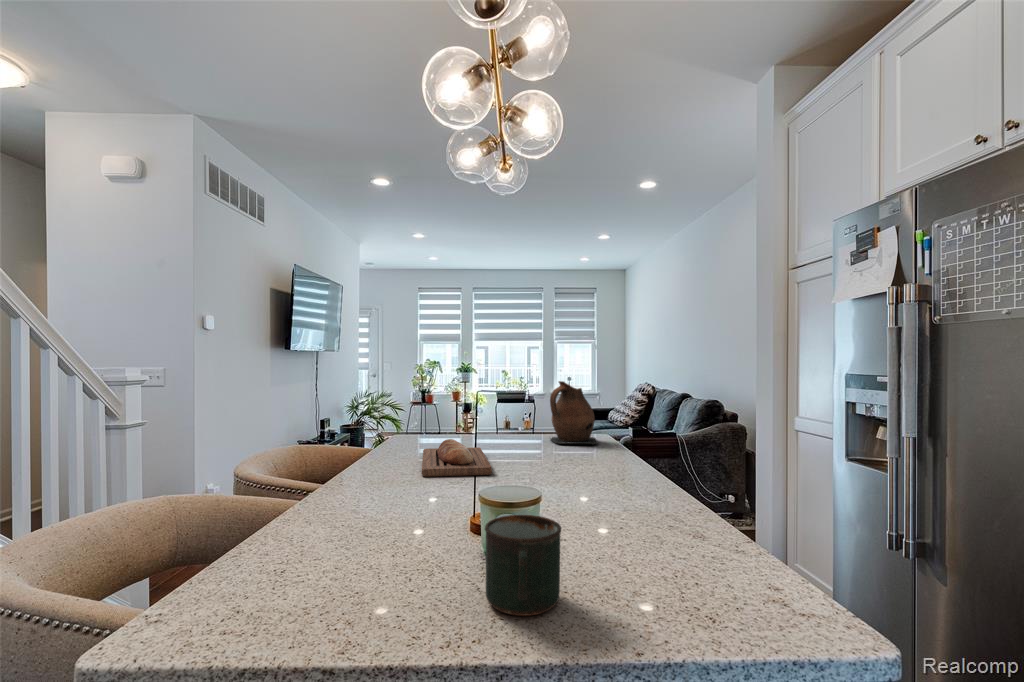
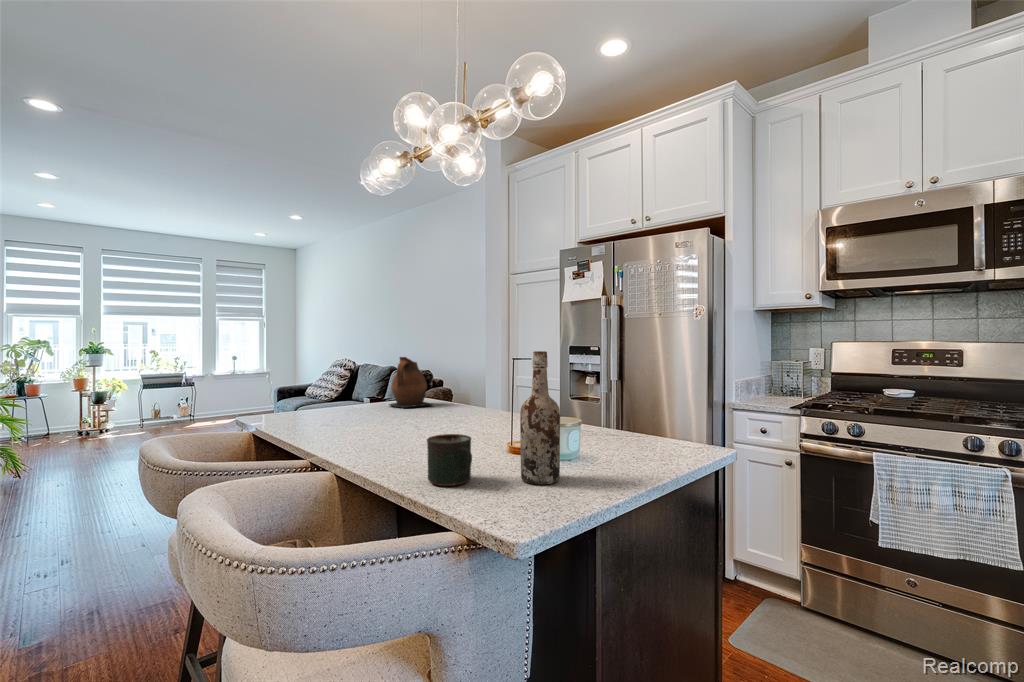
wine bottle: none [328,374,398,603] -> present [520,351,560,484]
bread loaf: present [421,439,492,477] -> none [326,410,425,438]
mug: present [485,515,561,616] -> present [427,434,472,486]

